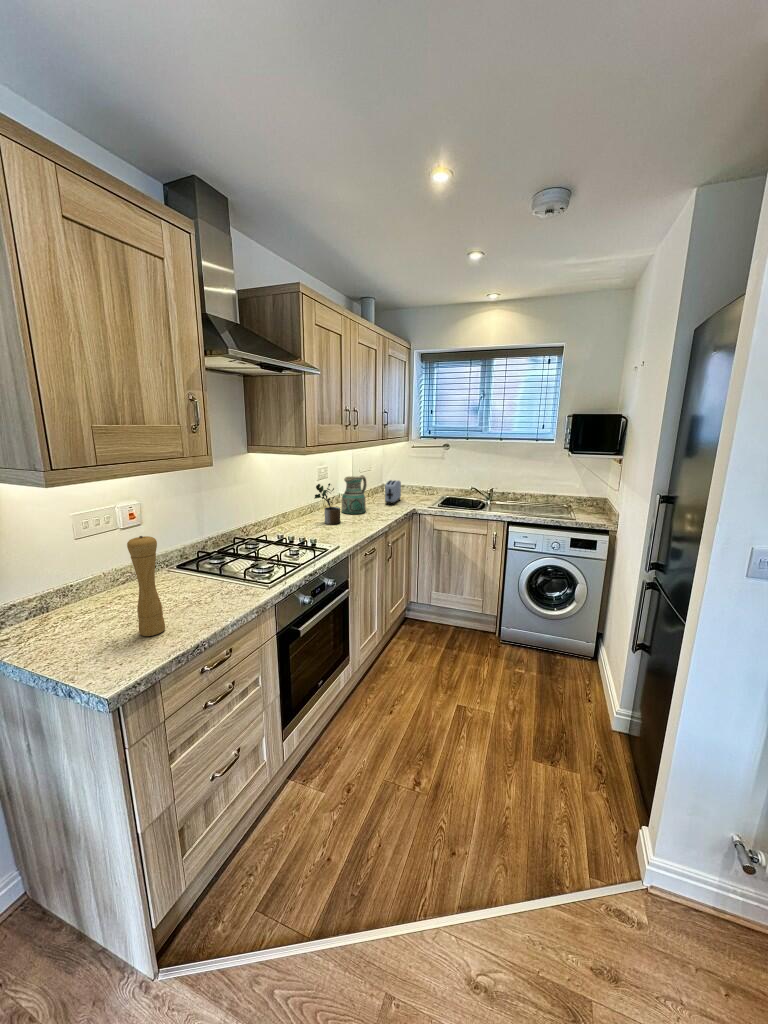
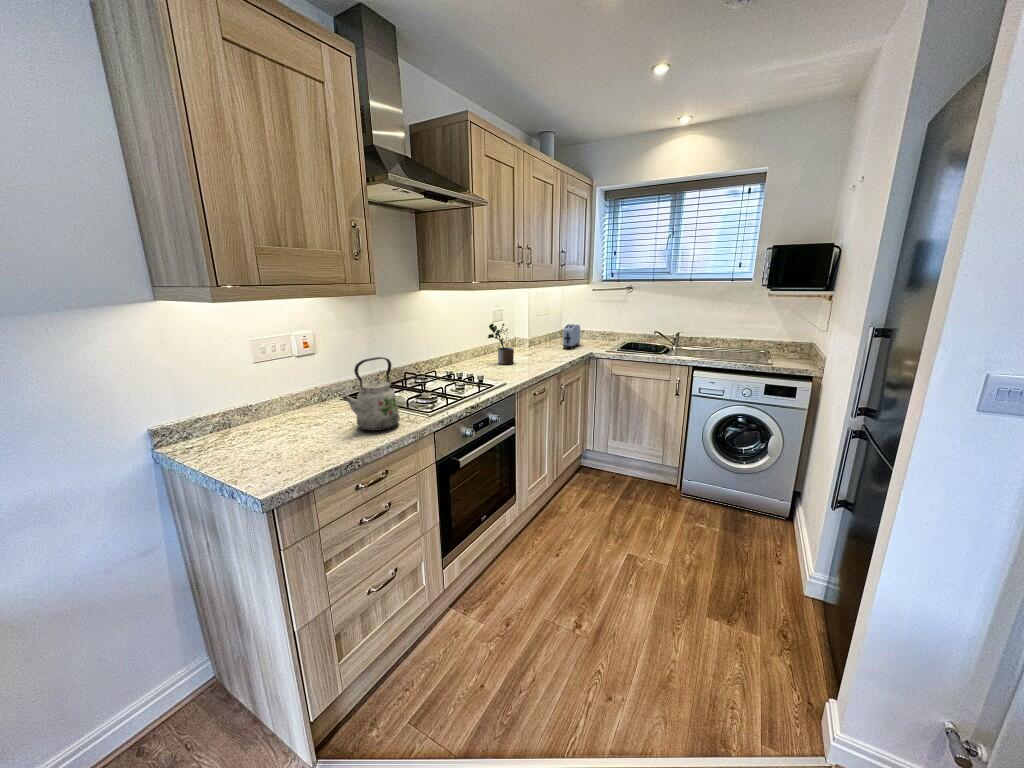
ceramic pitcher: present [342,475,367,514] -> none [517,317,543,356]
kettle: none [183,532,240,608] -> present [342,357,400,431]
pepper mill: present [127,536,165,636] -> none [286,354,324,451]

